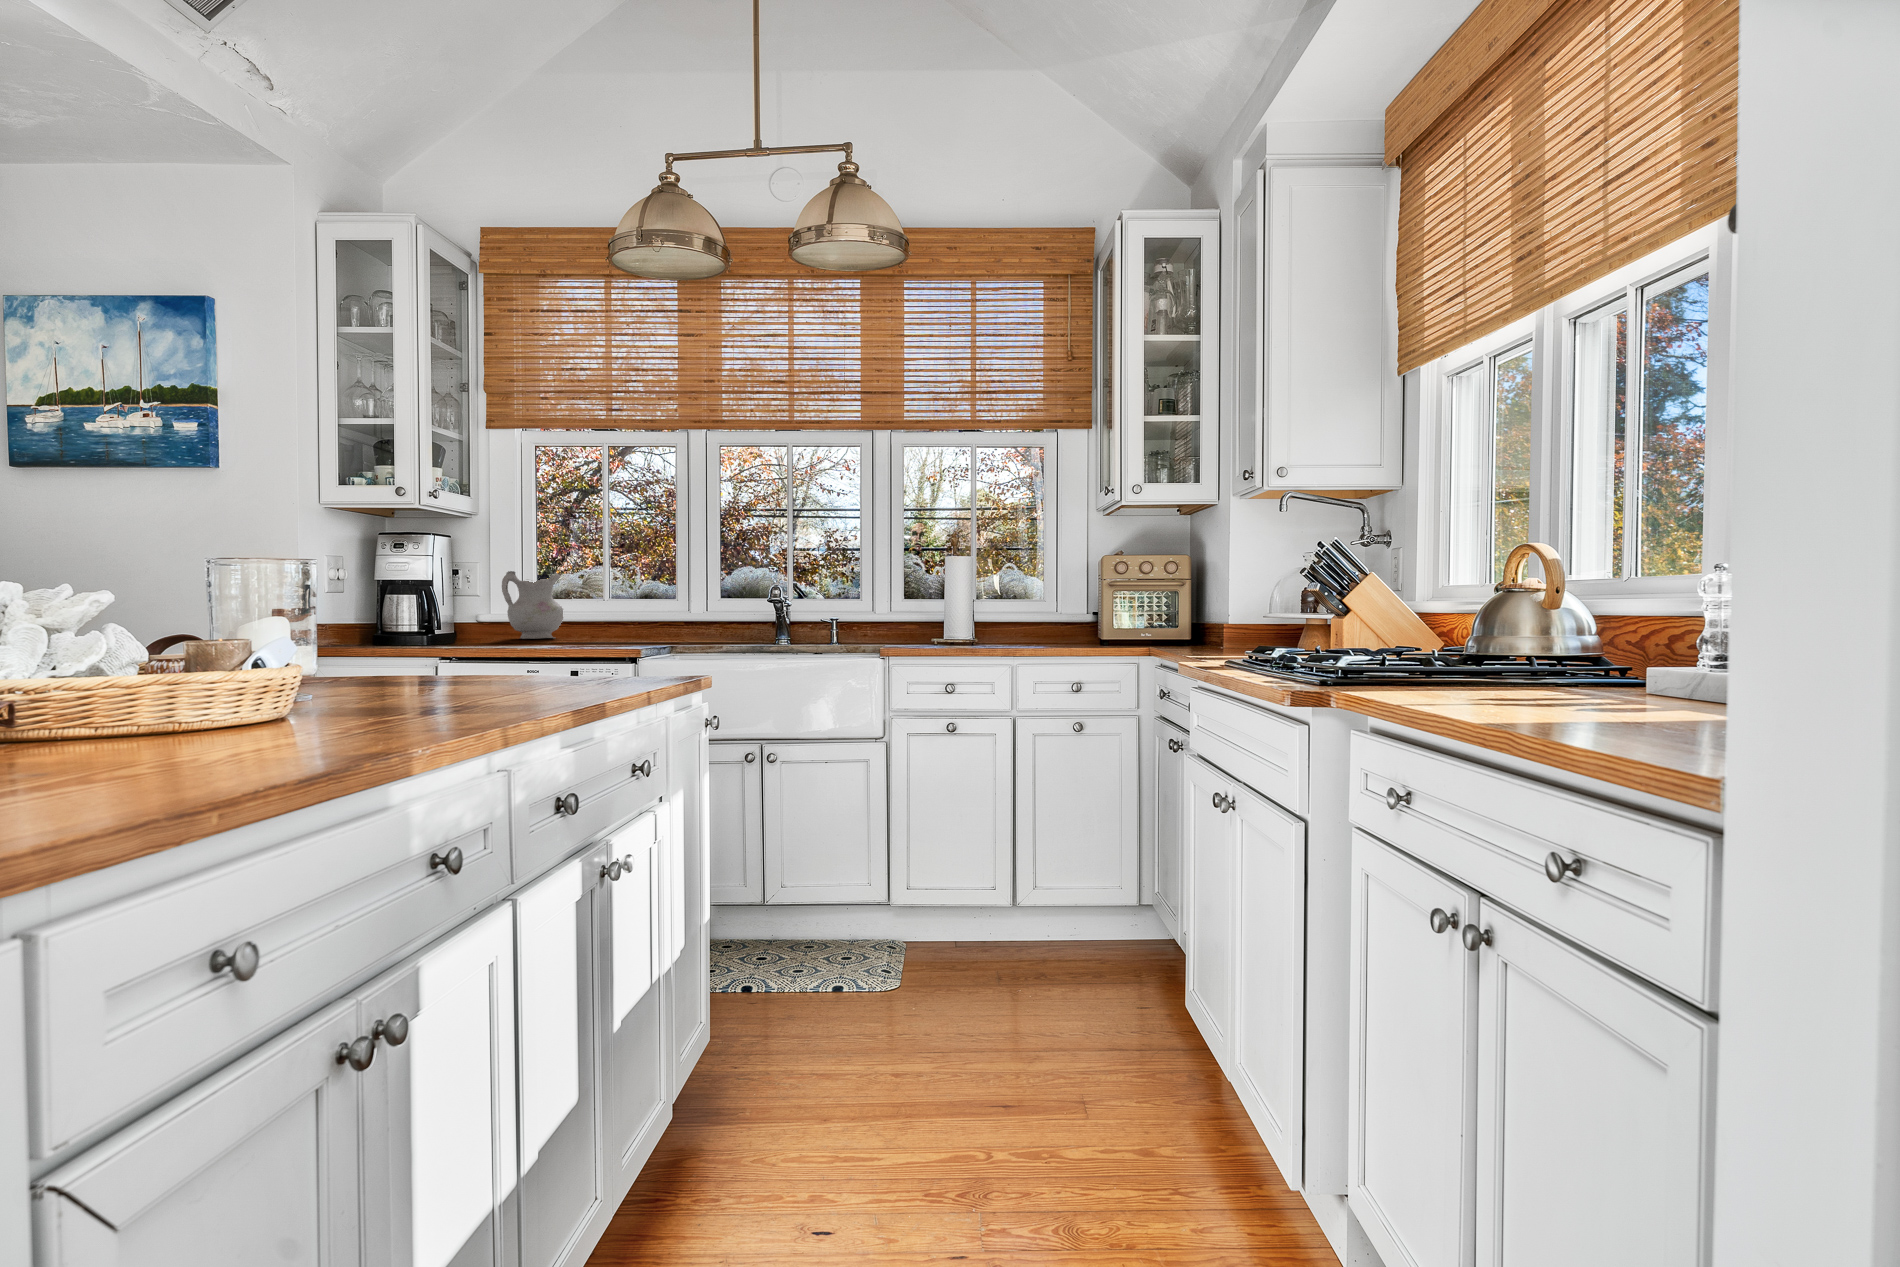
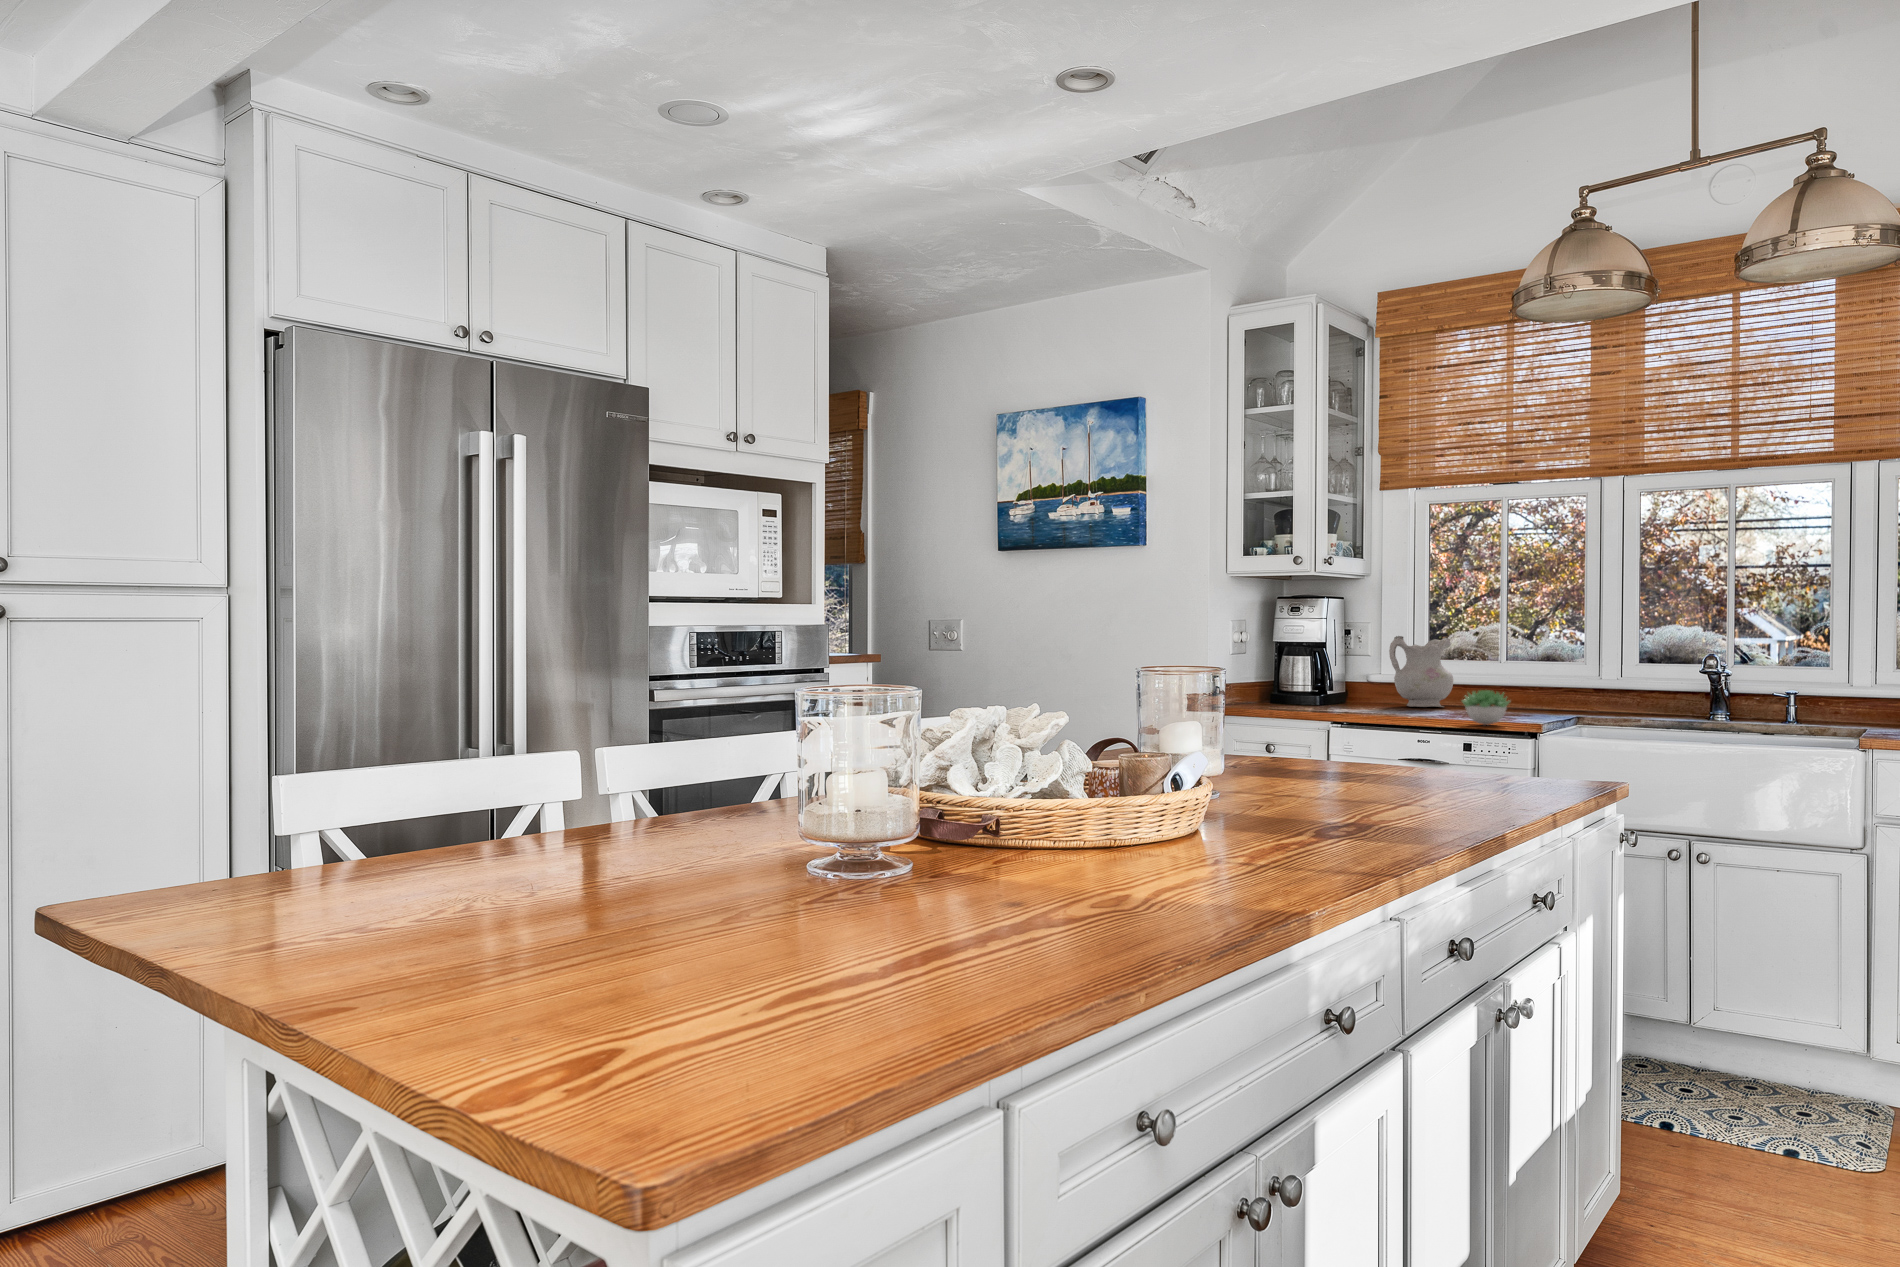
succulent plant: none [567,621,613,653] -> present [1462,690,1510,725]

